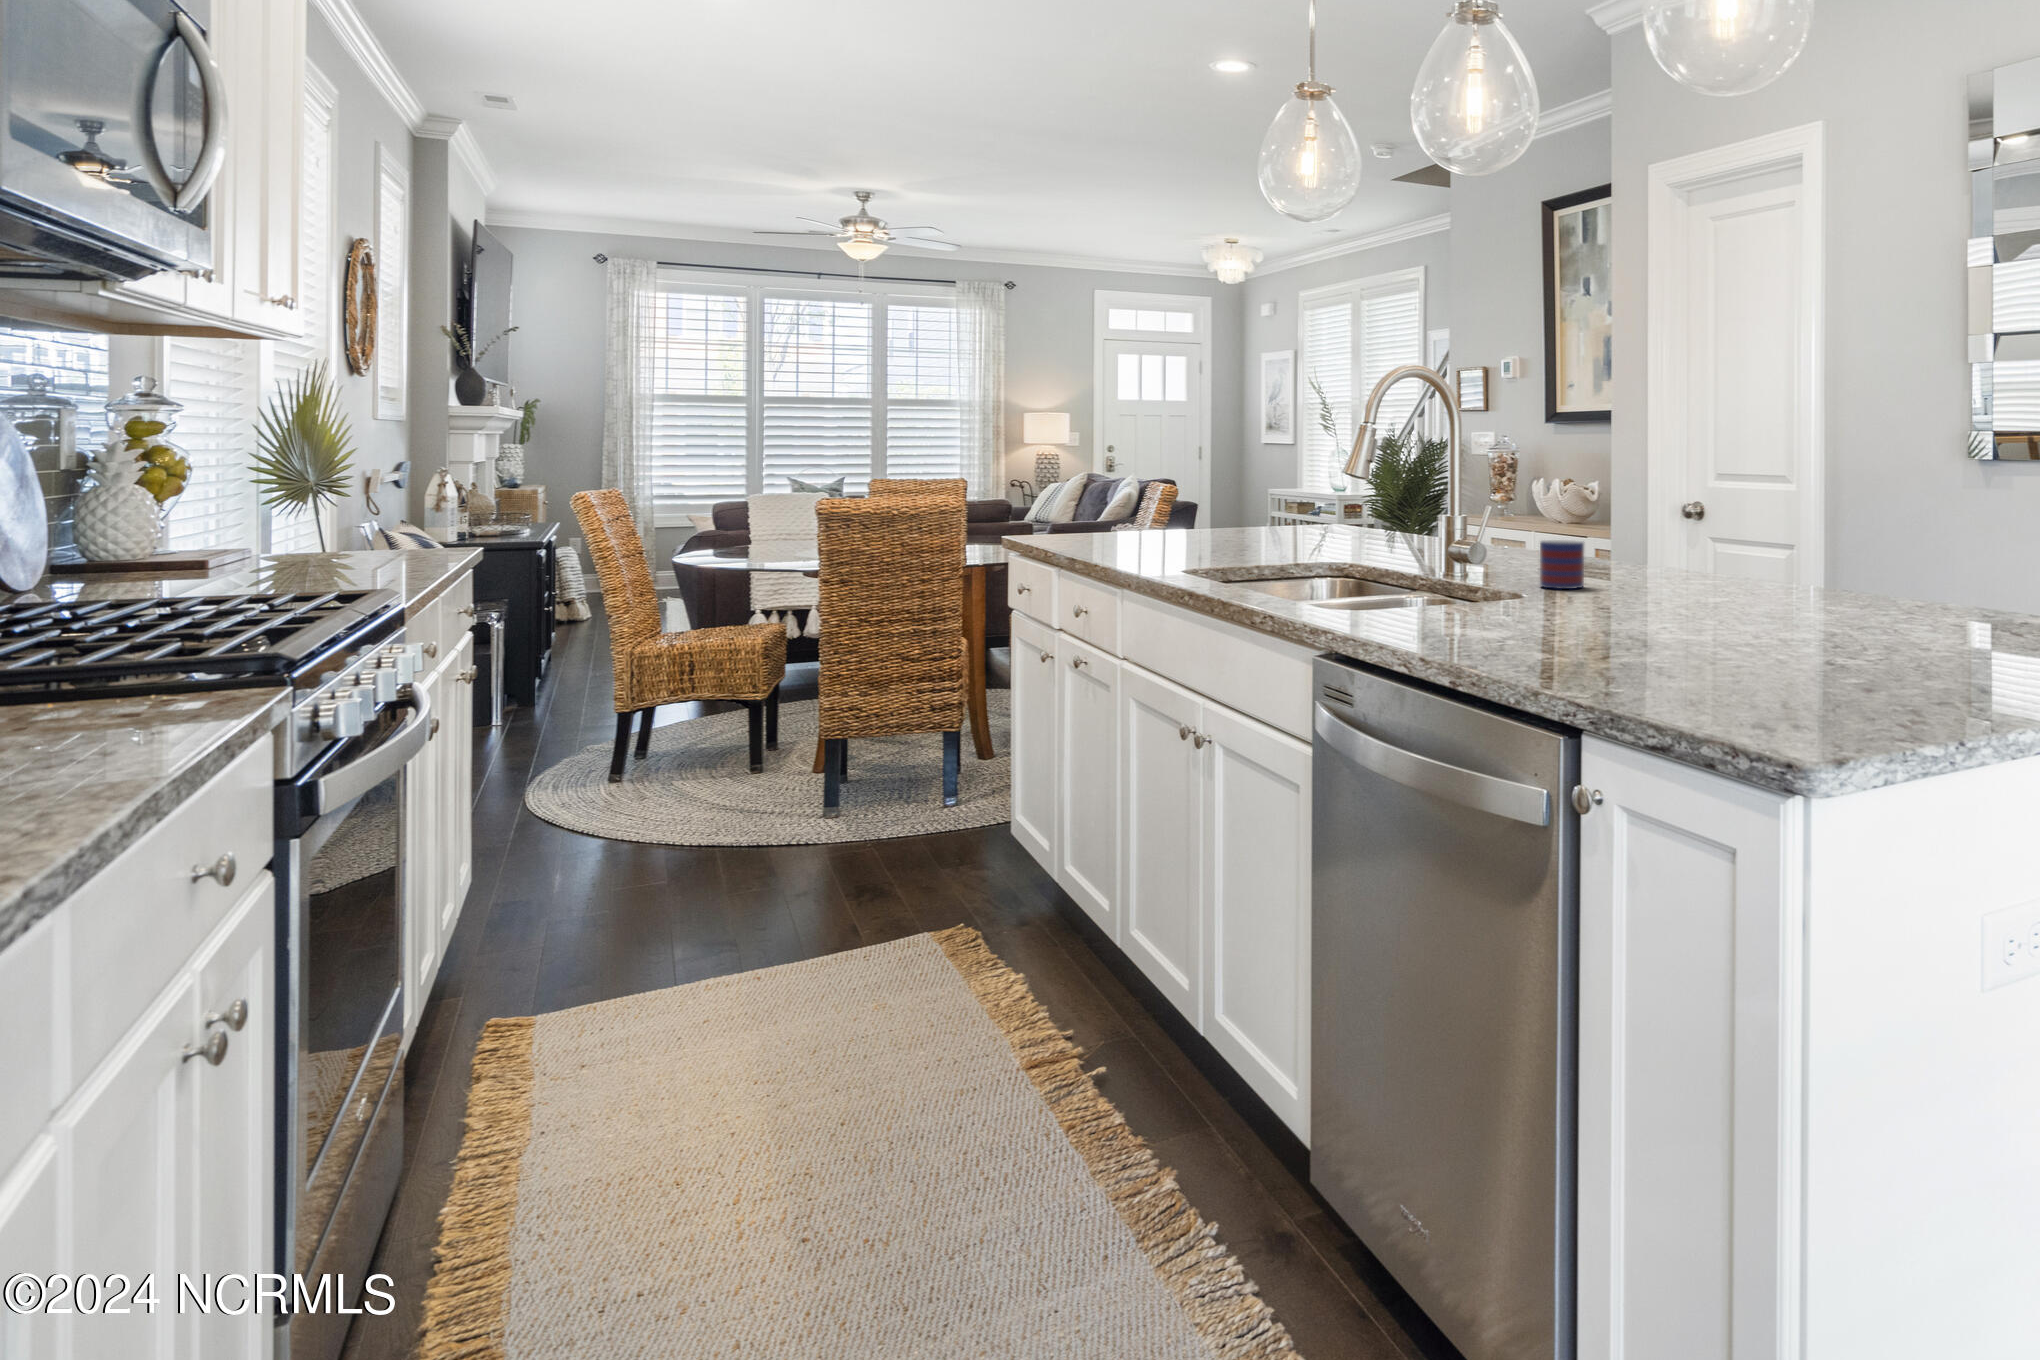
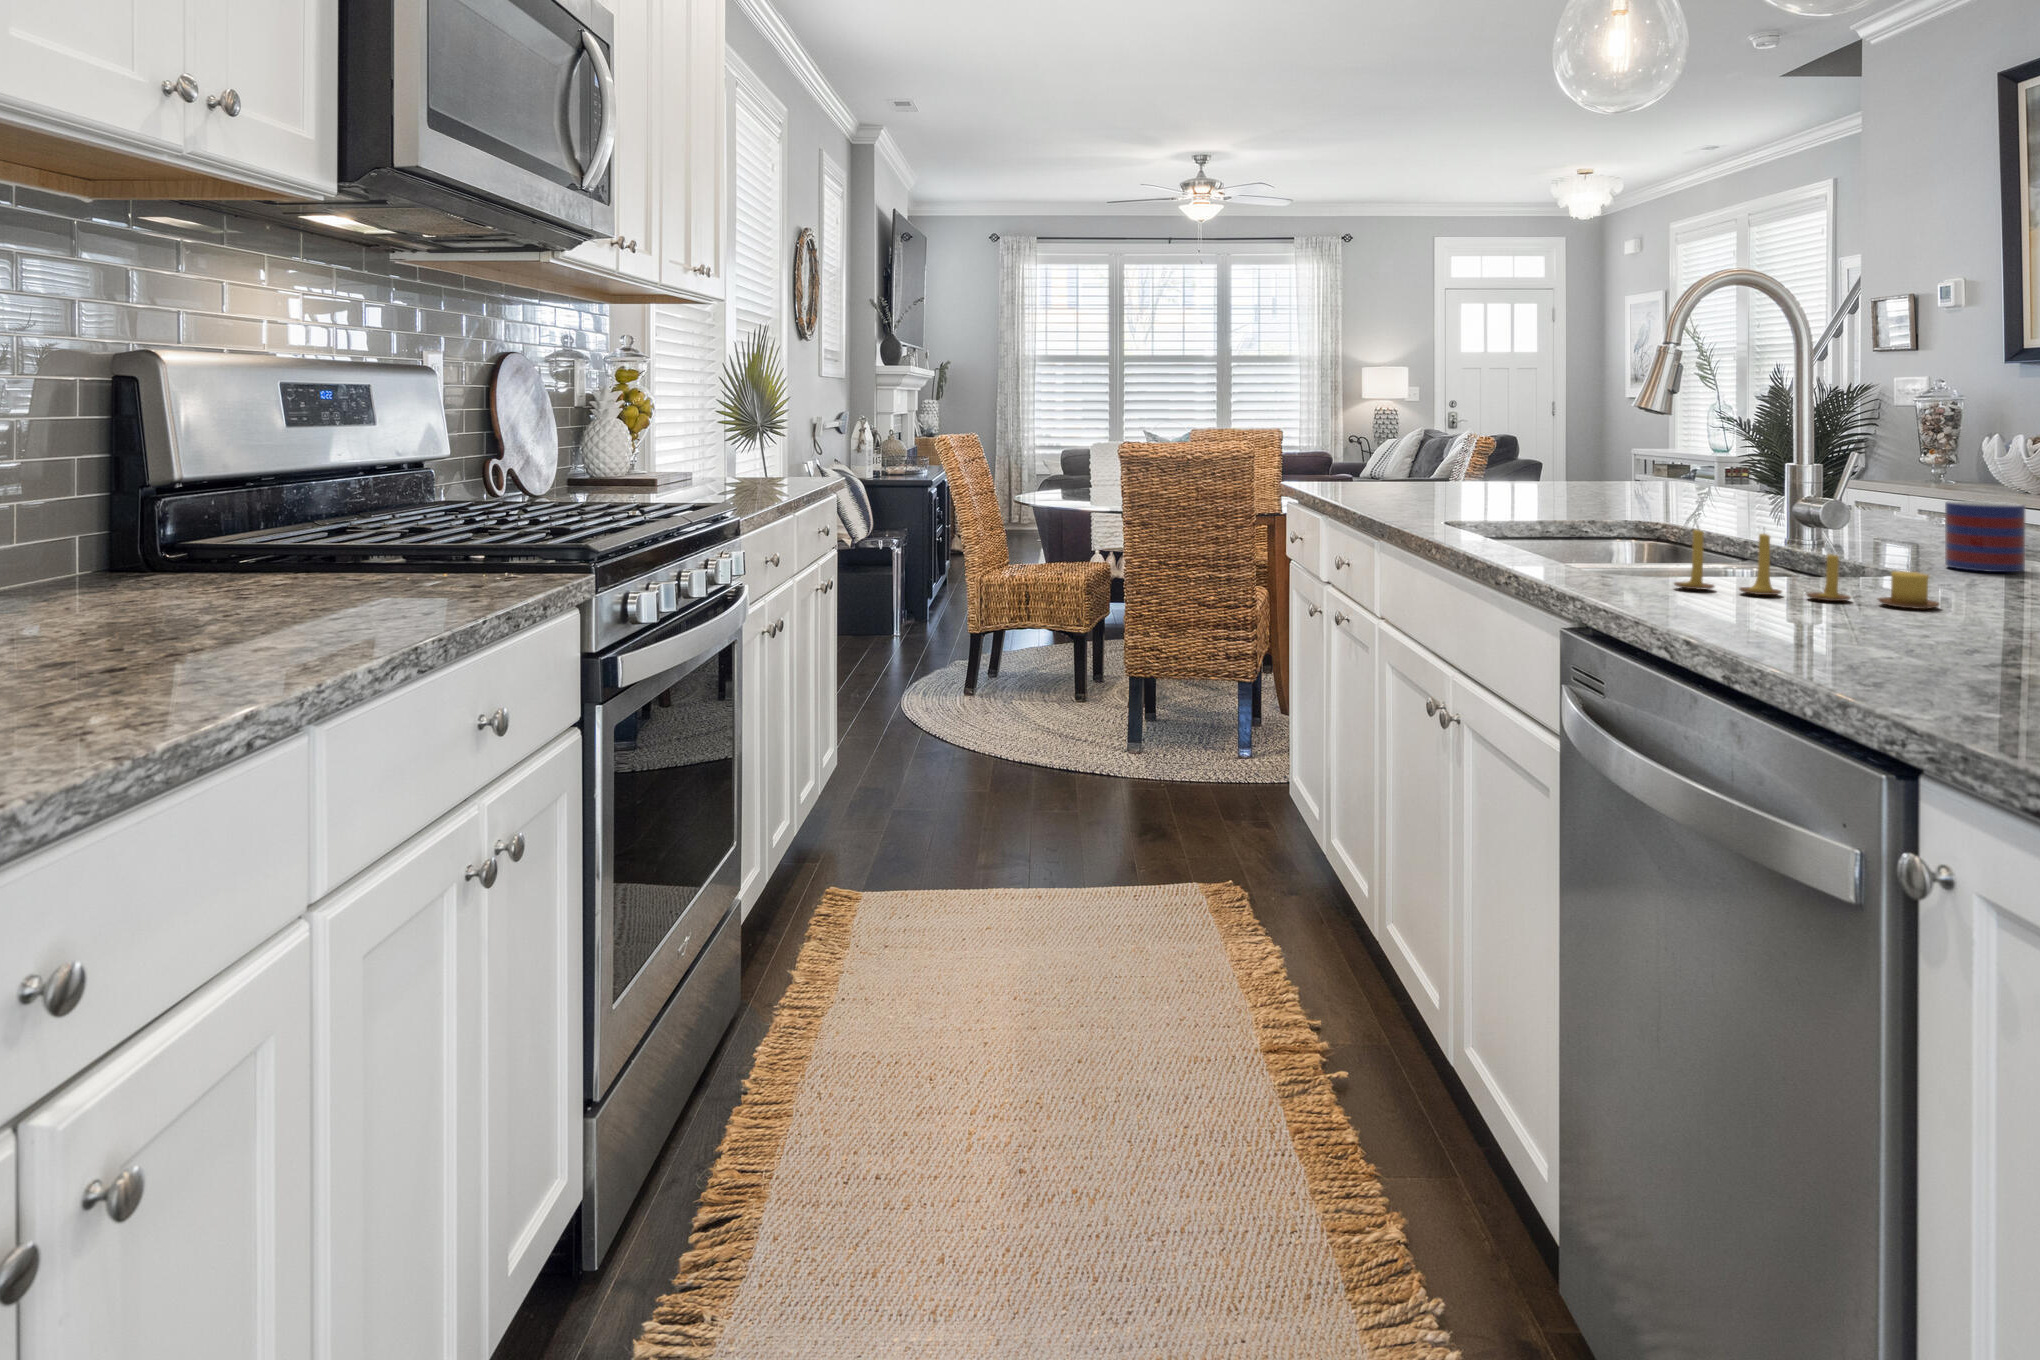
candle: none [1384,565,1548,618] -> present [1674,529,1940,609]

